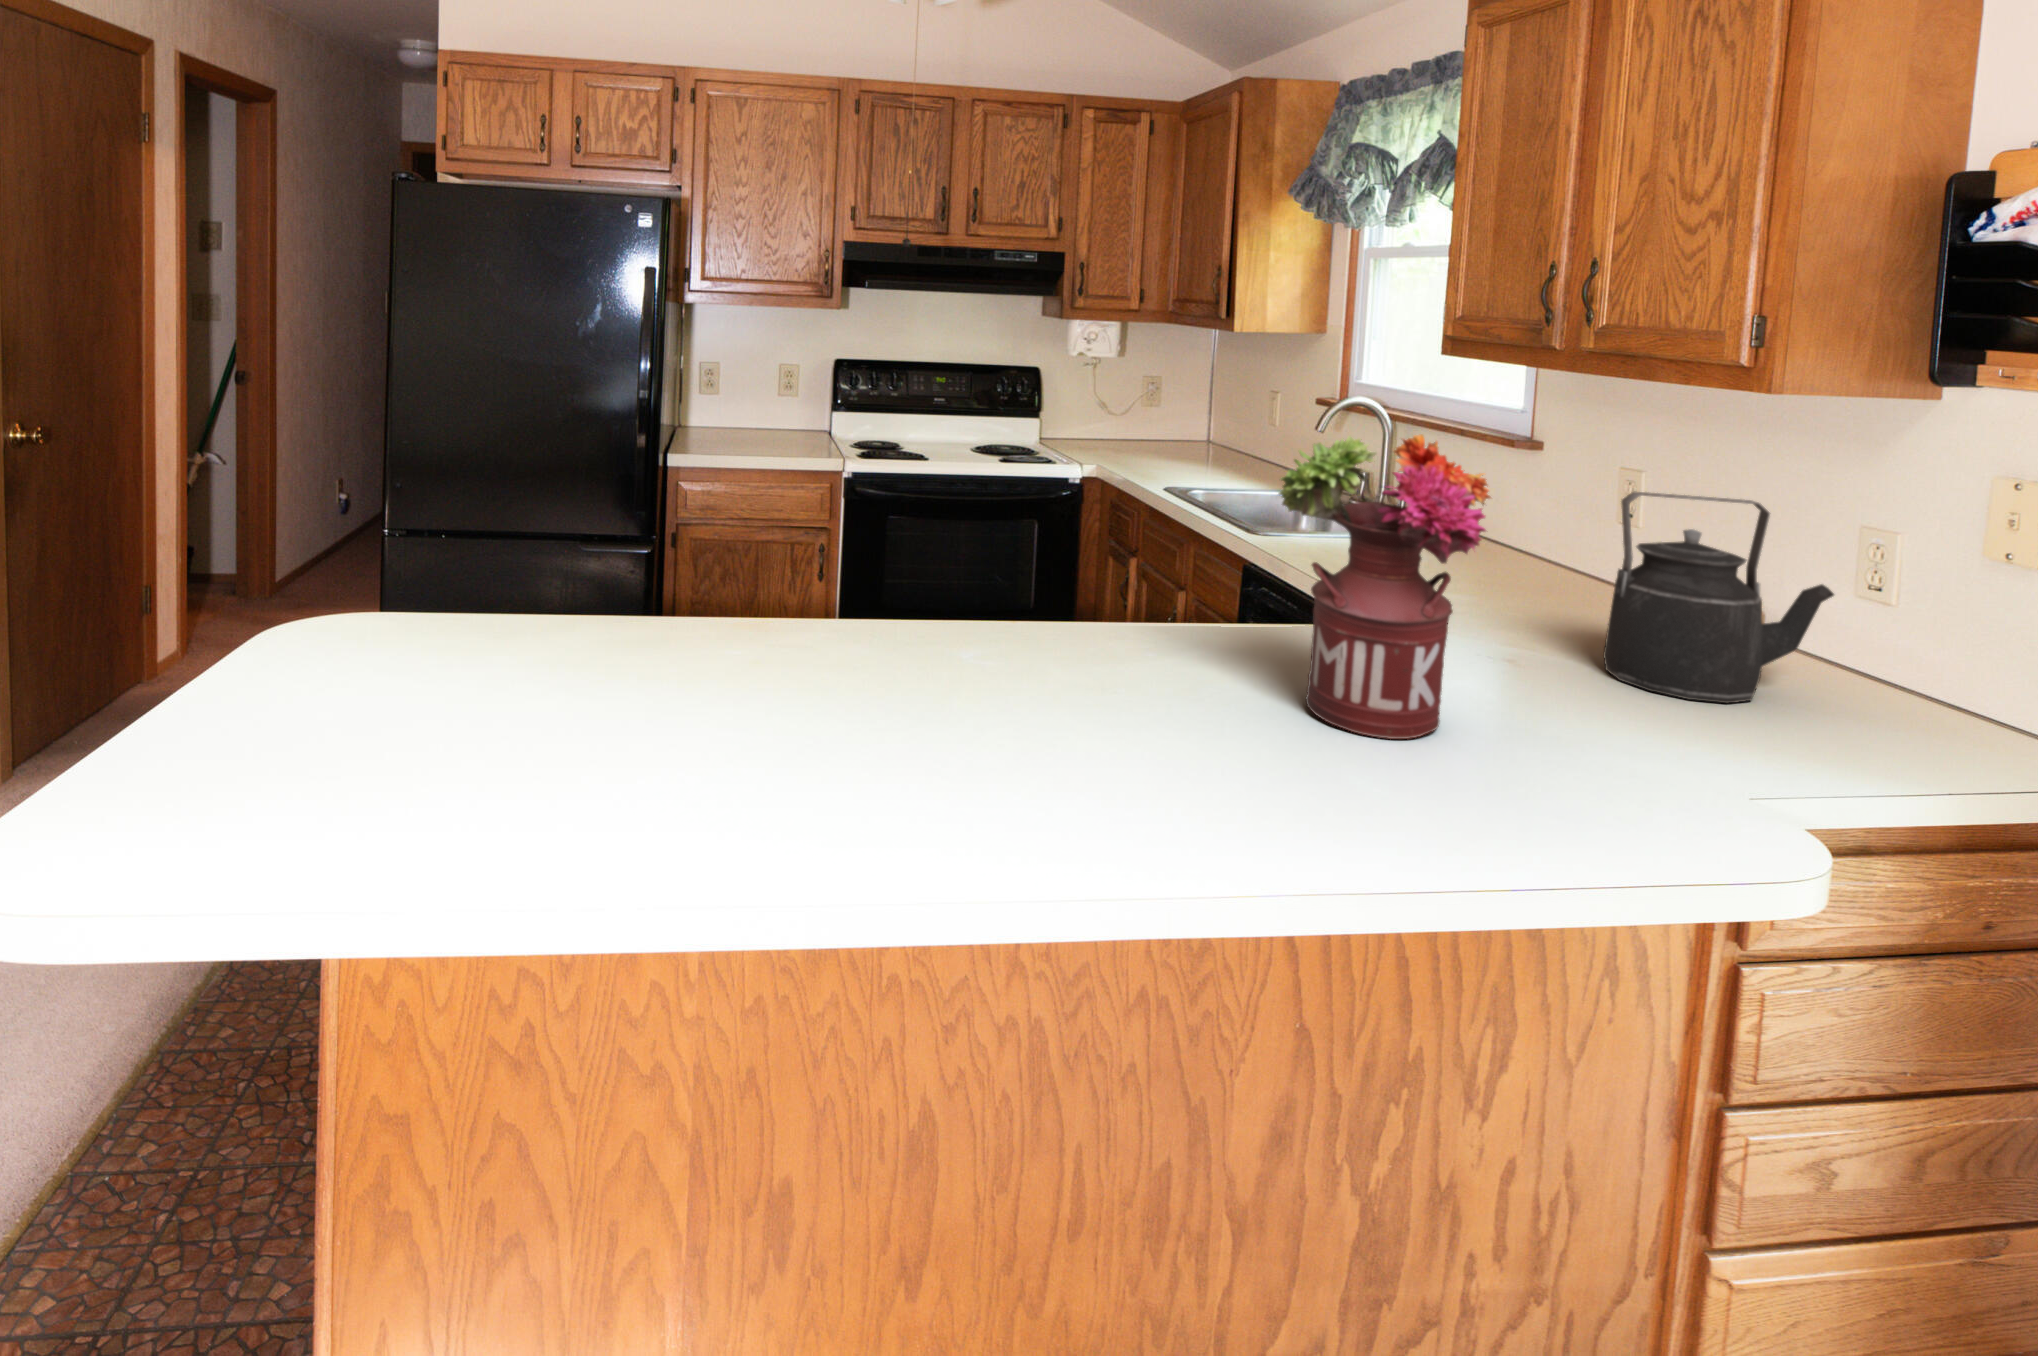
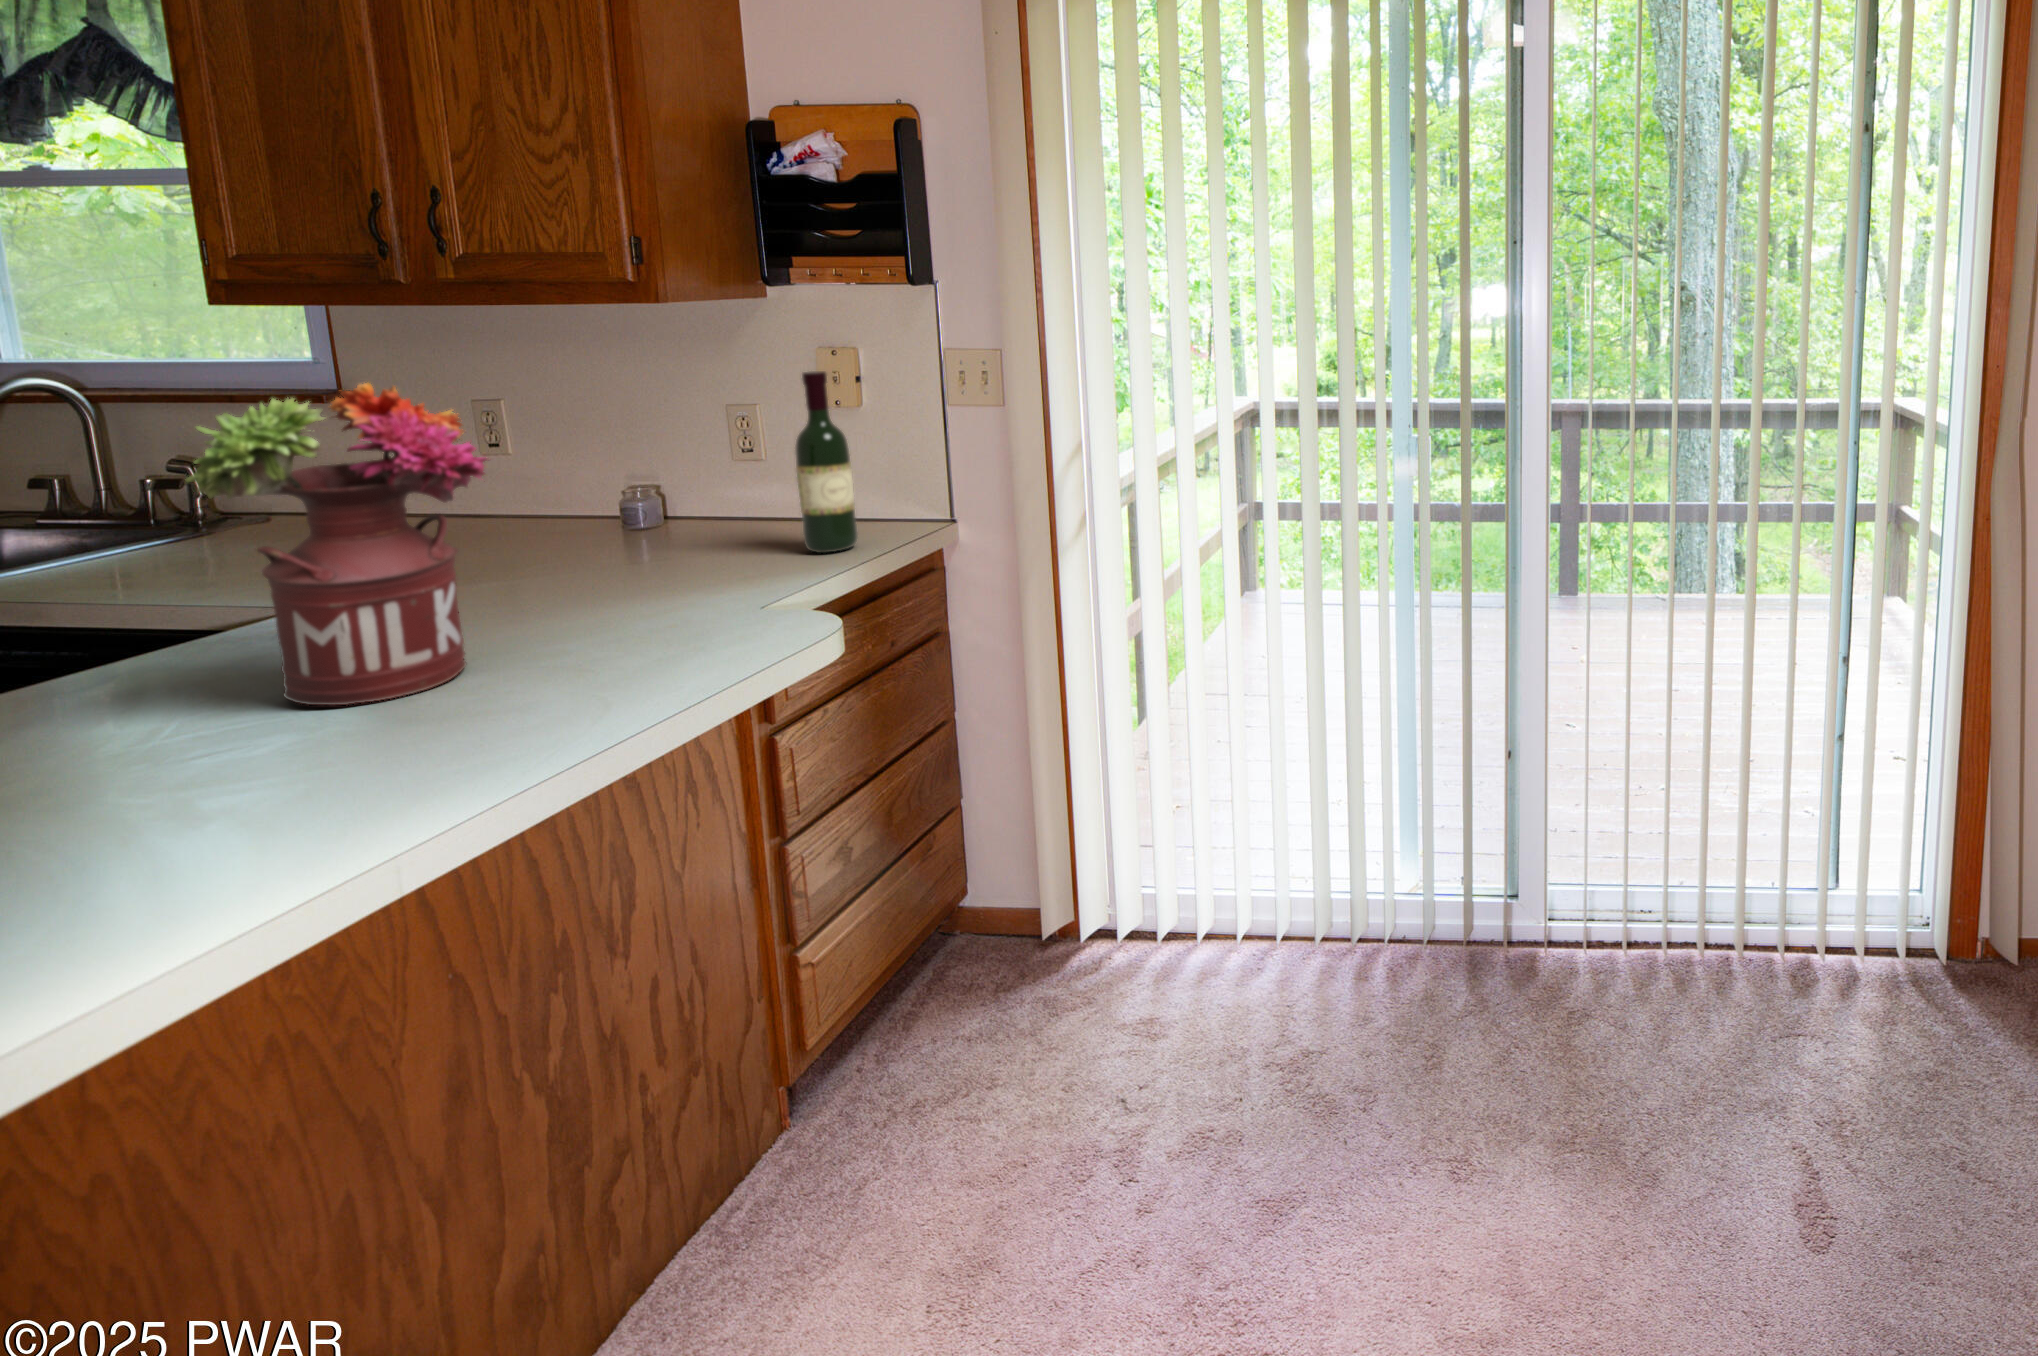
kettle: present [1603,491,1834,703] -> none [545,397,735,578]
wine bottle: none [1884,507,1980,766] -> present [795,371,858,553]

